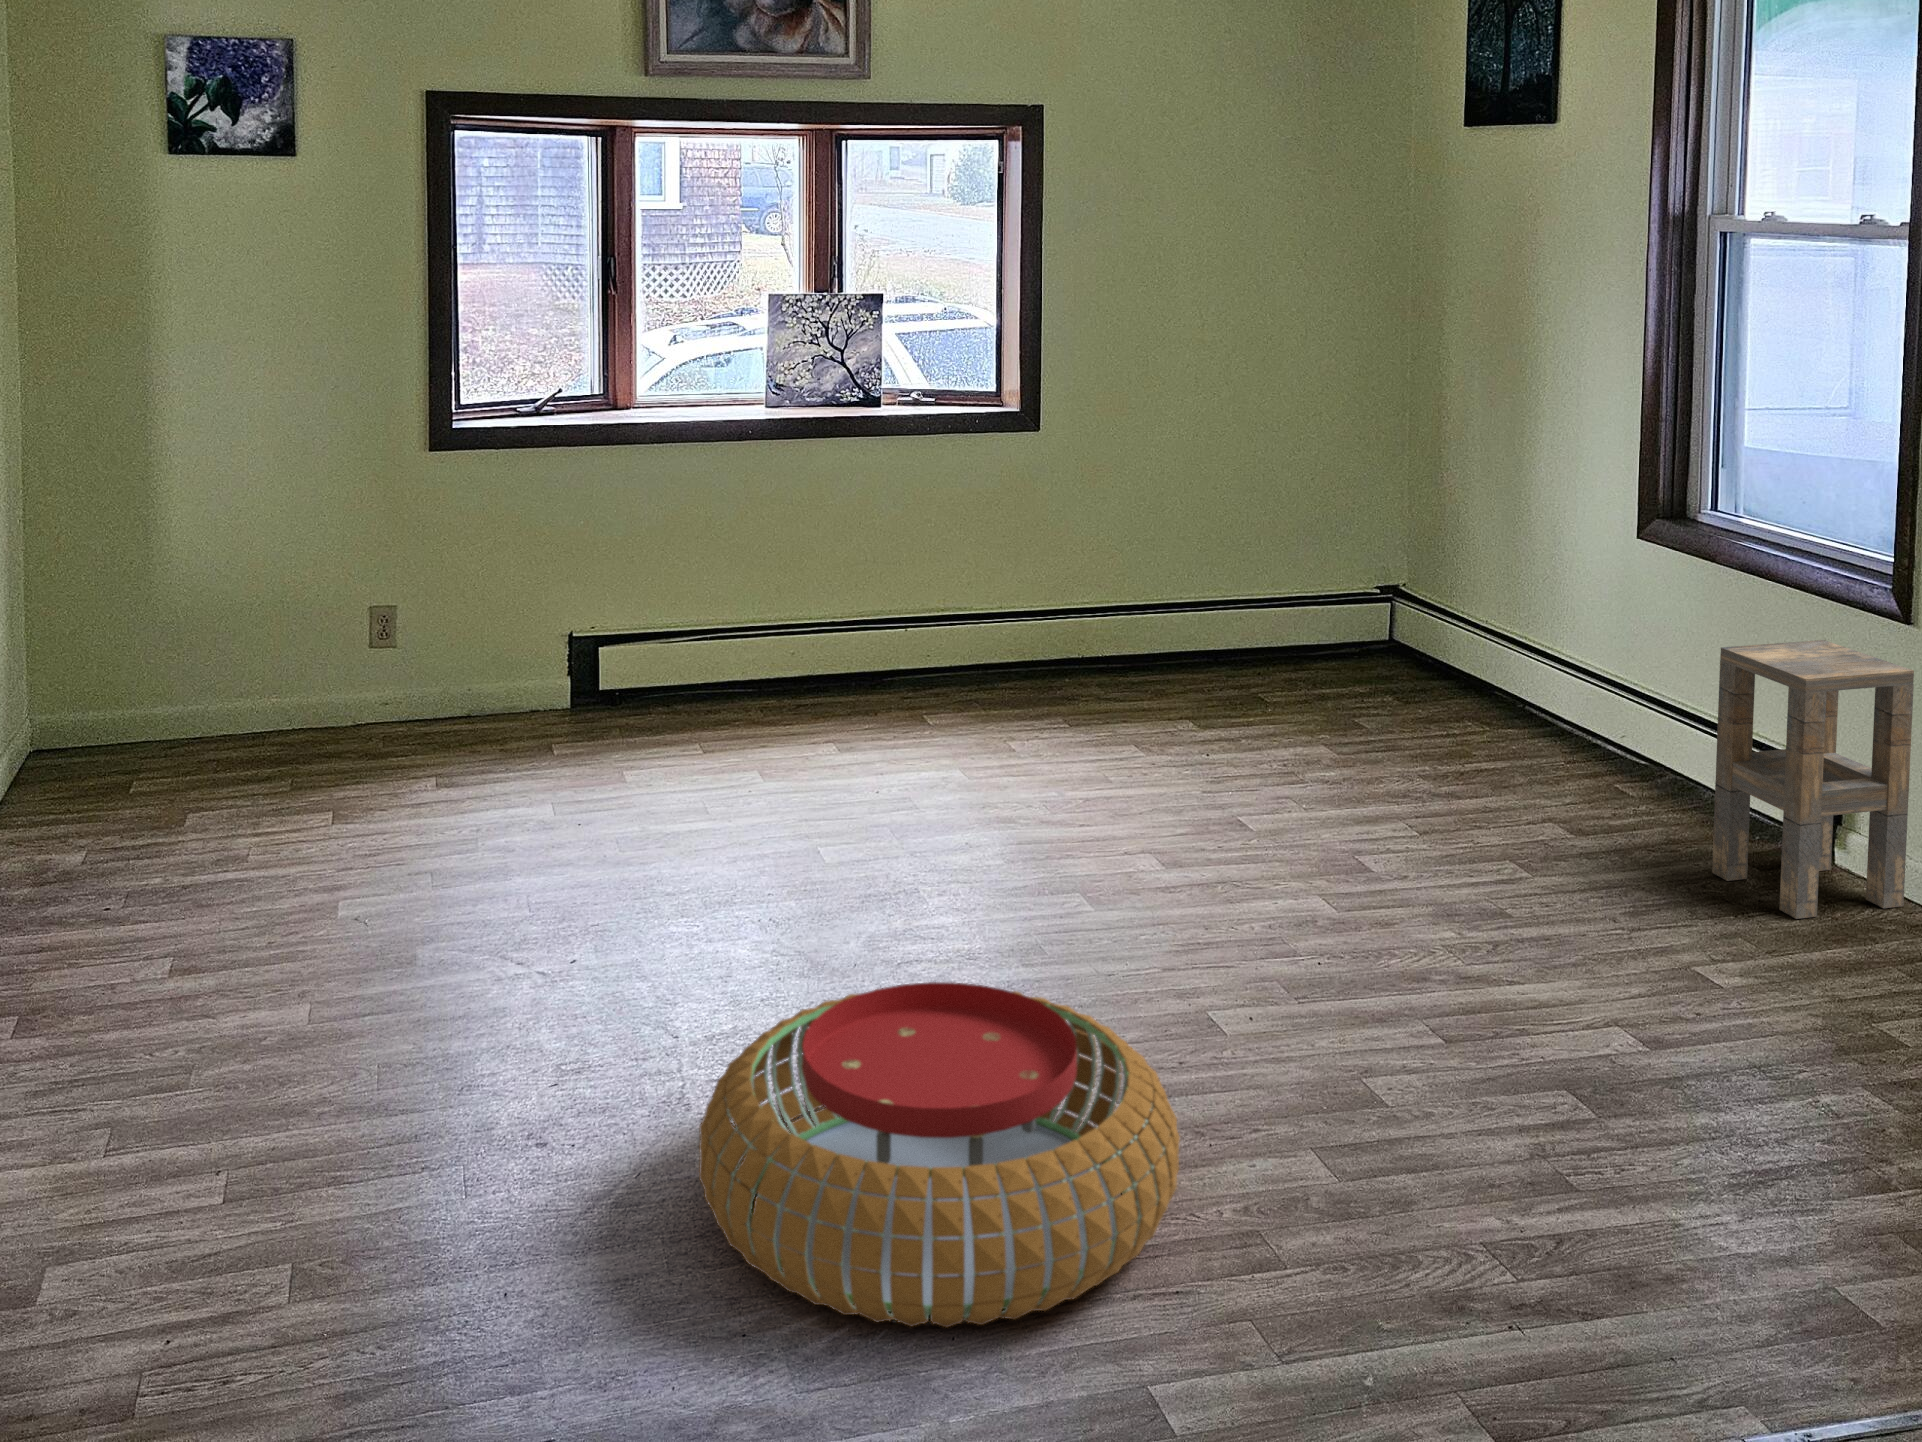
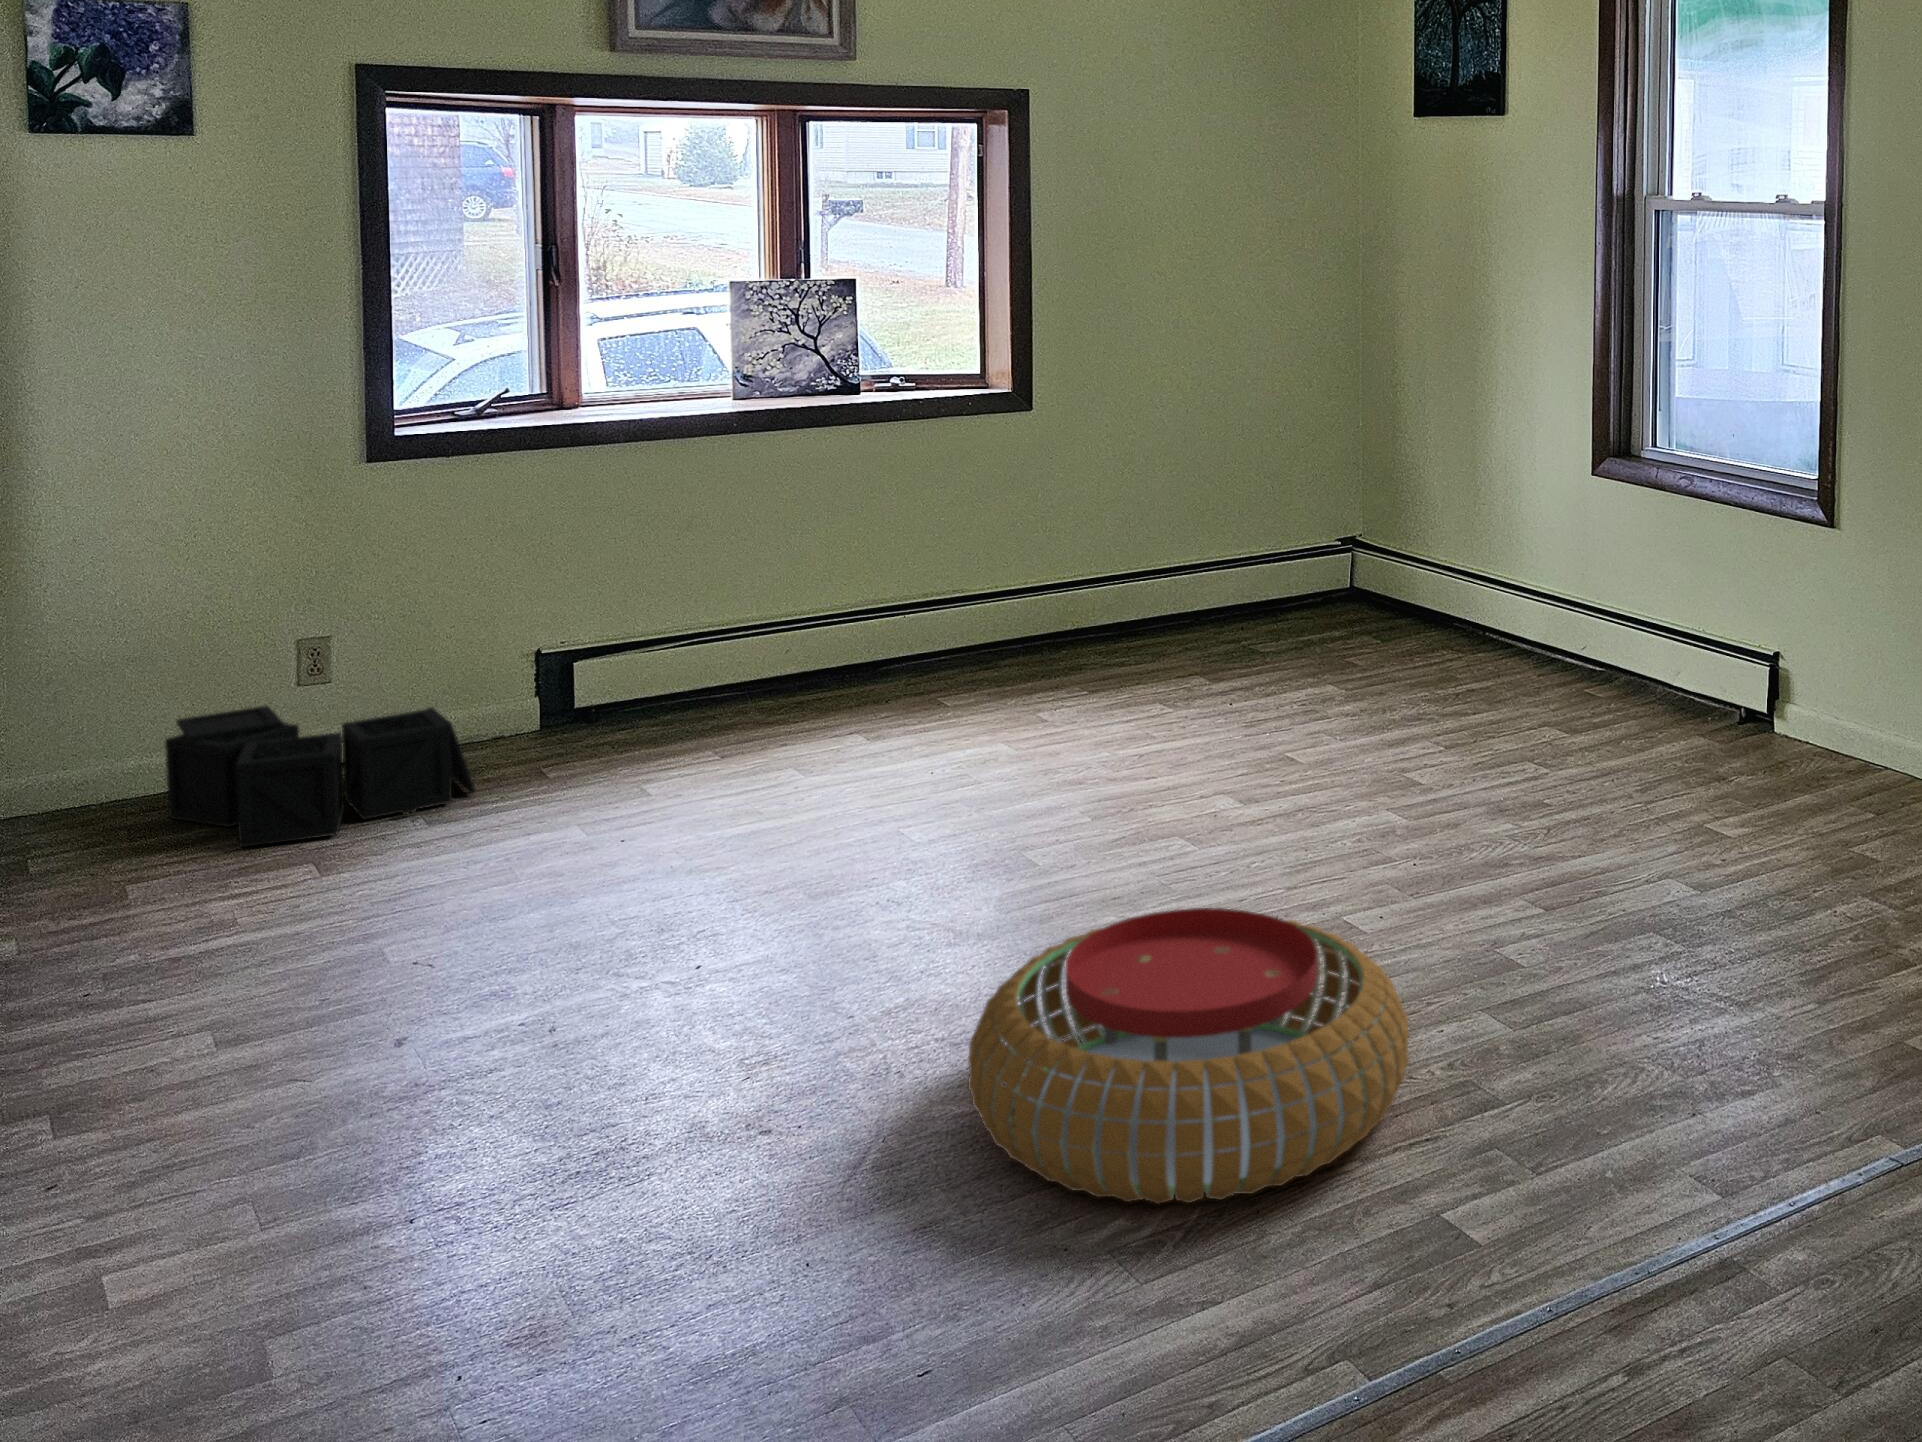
side table: present [1712,640,1914,919] -> none [1689,550,1840,778]
storage bin: none [257,658,490,782] -> present [165,706,476,847]

